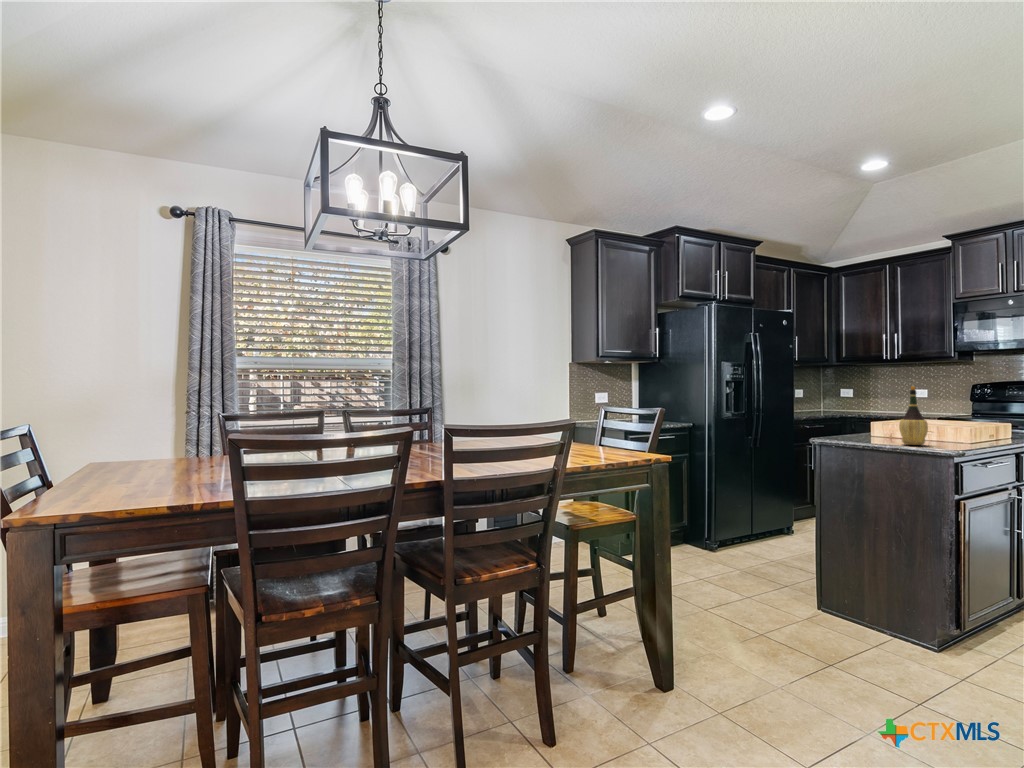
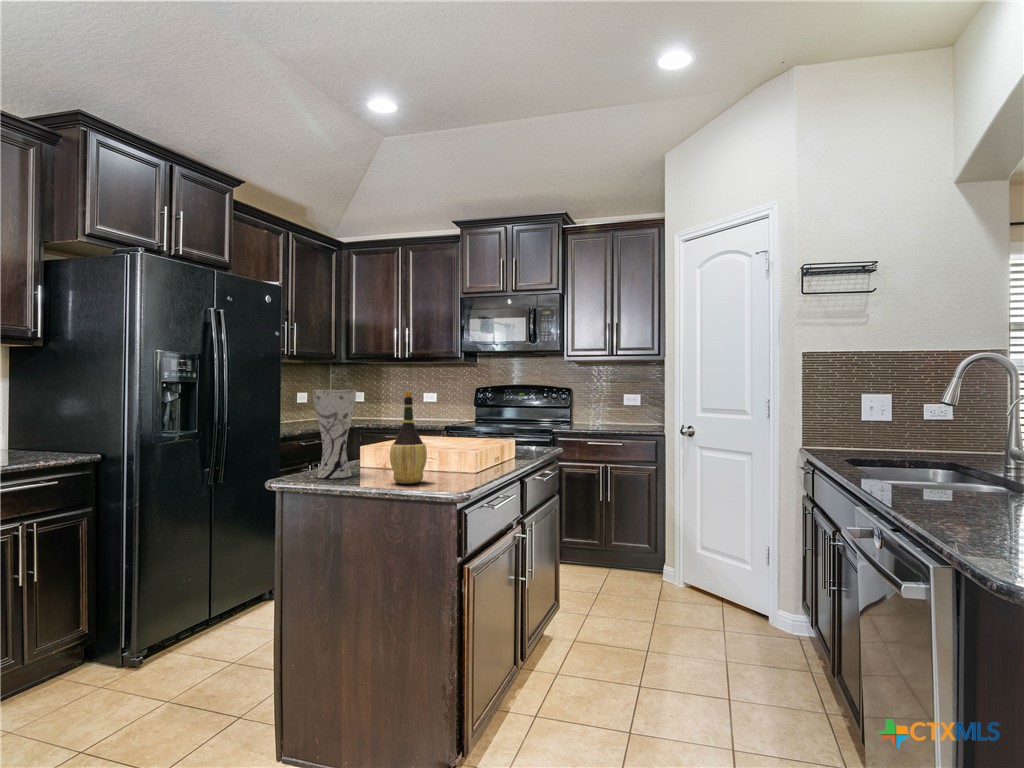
vase: none [841,386,871,440] -> present [313,390,356,478]

